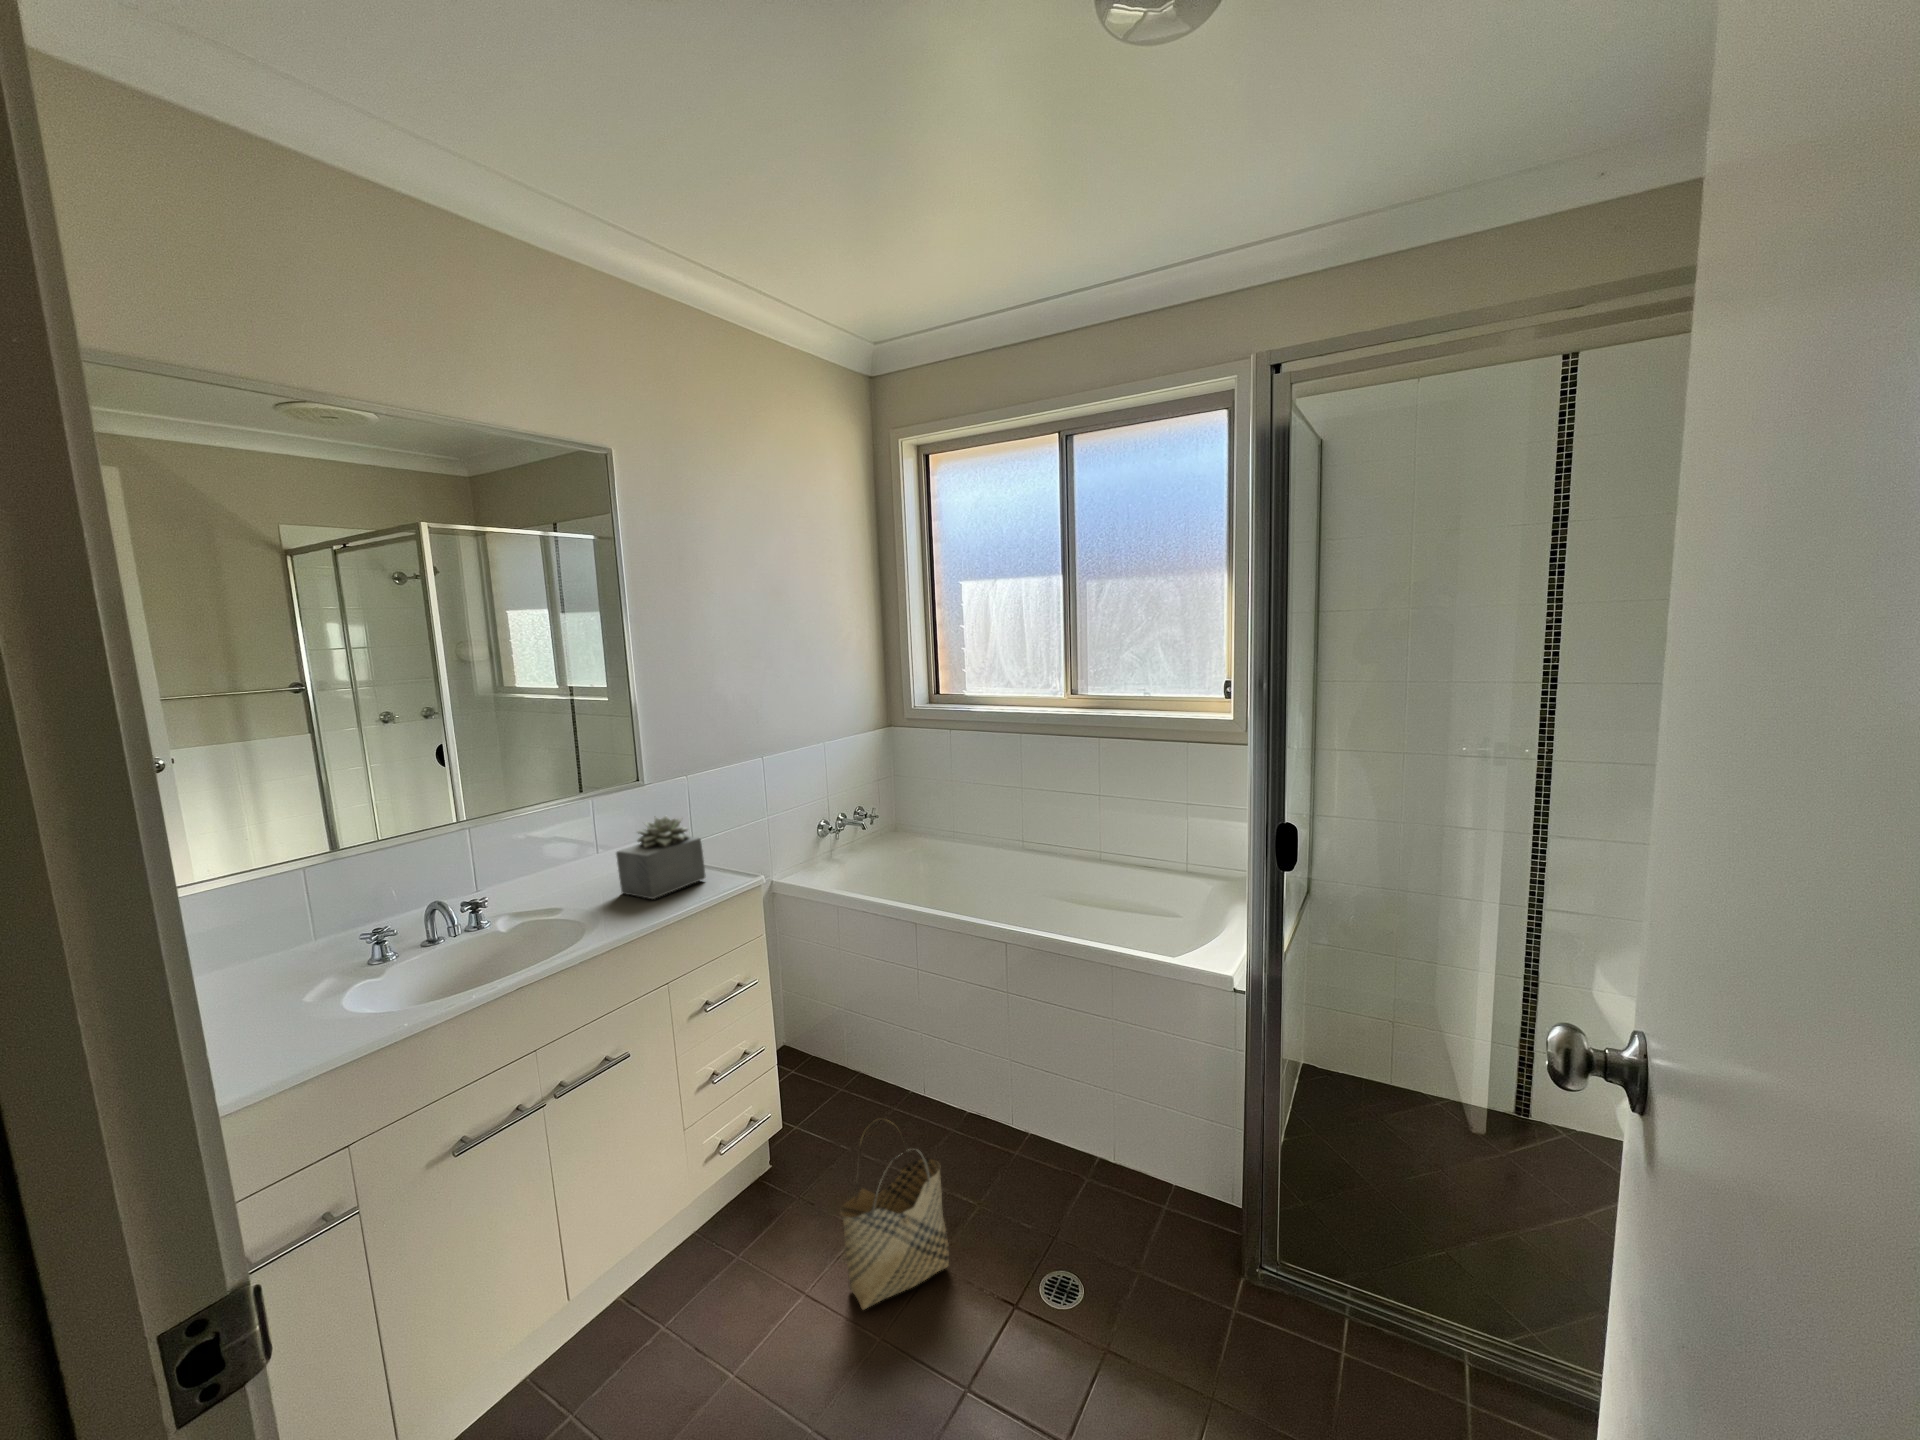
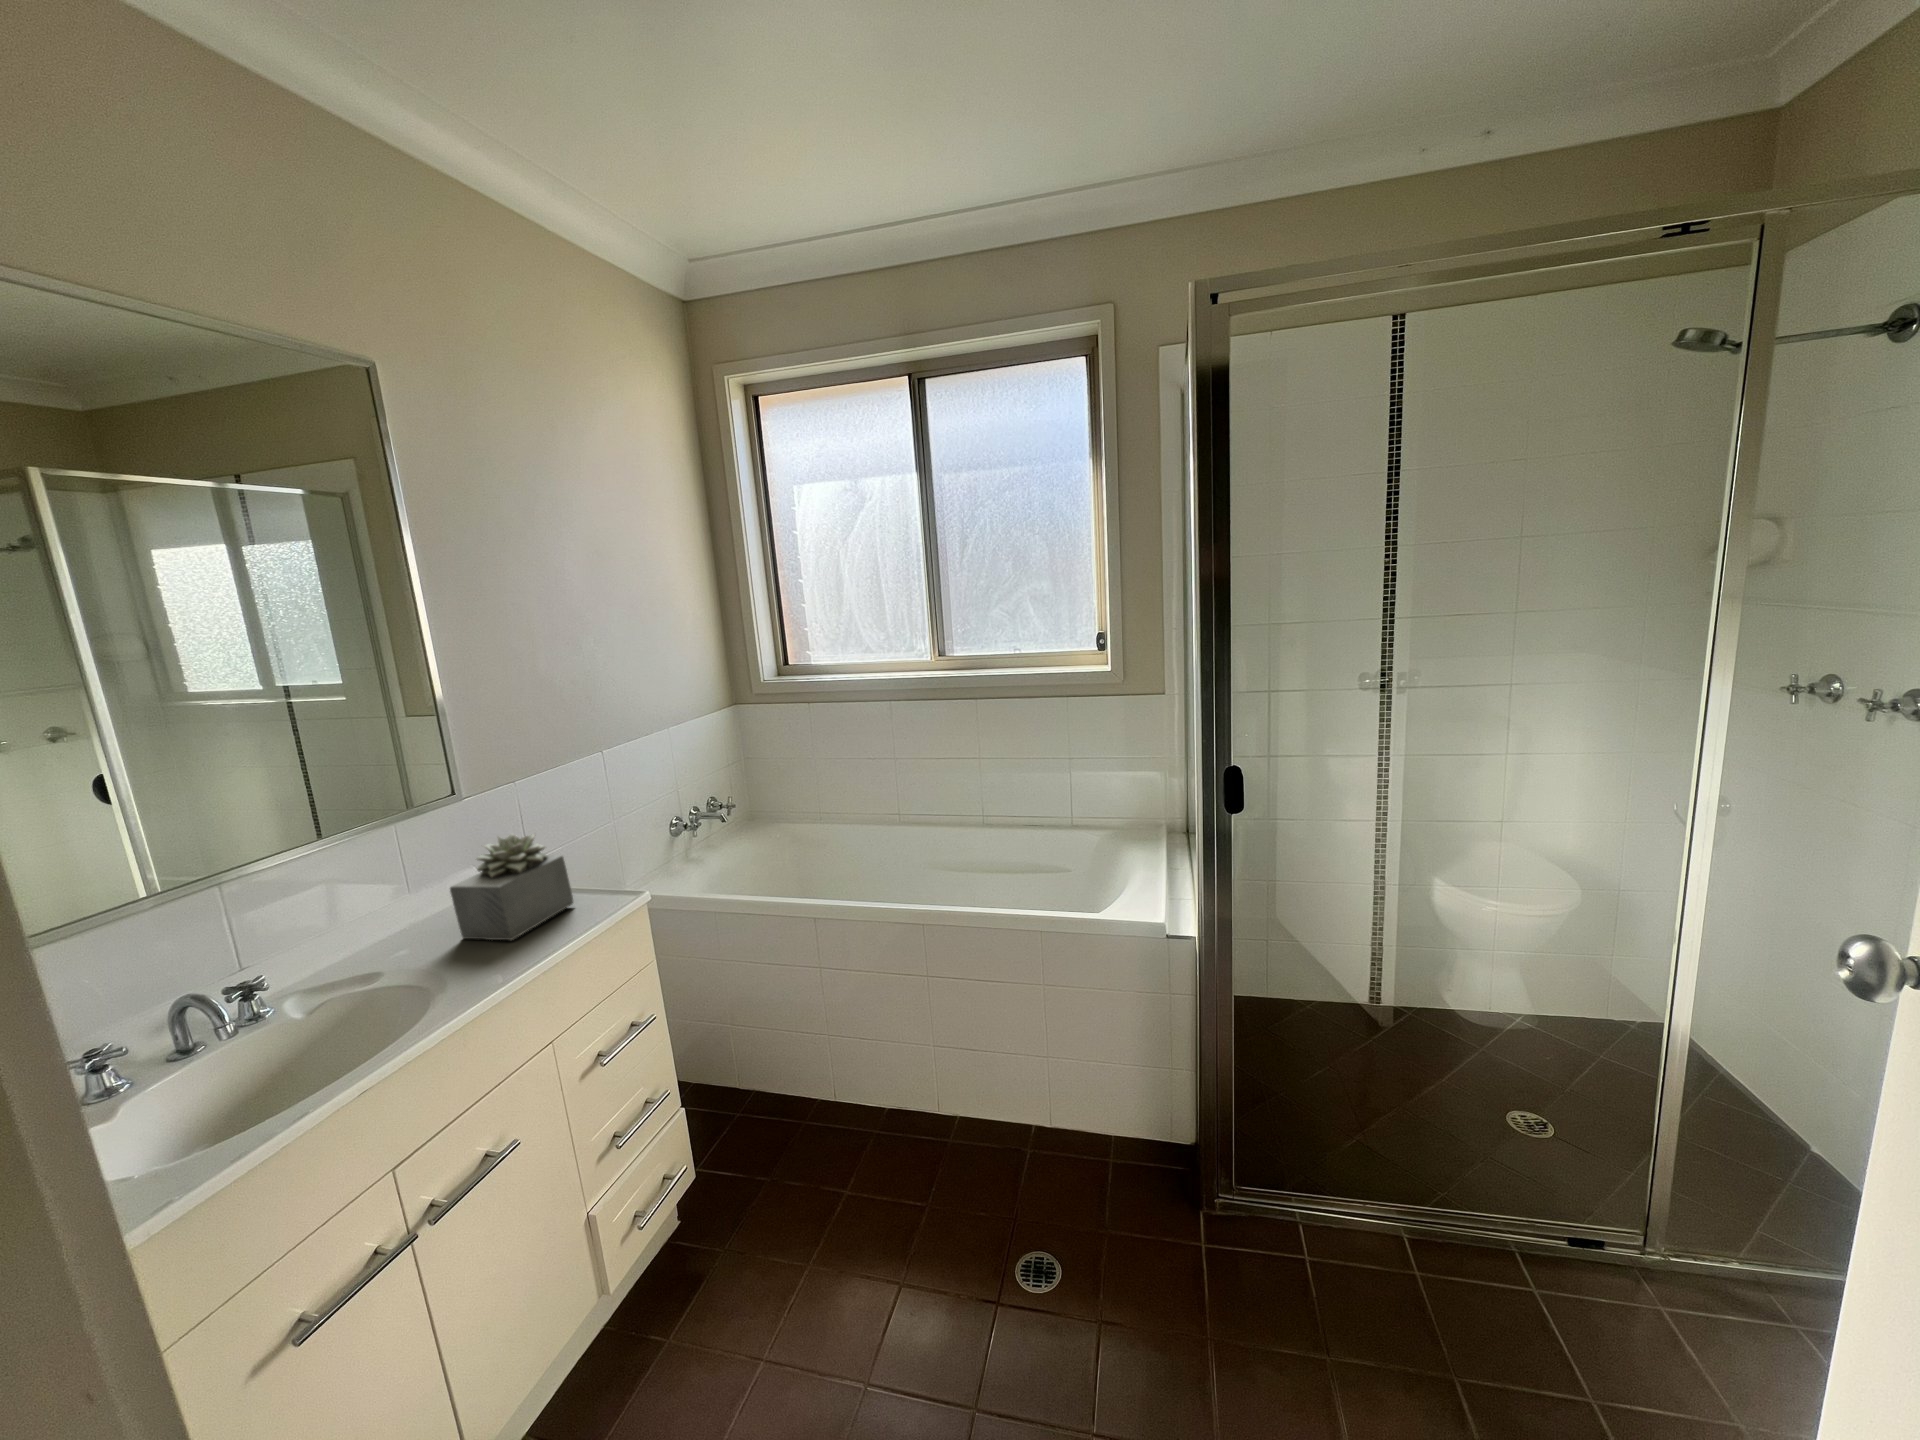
woven basket: present [840,1118,949,1310] -> none [801,1140,918,1358]

